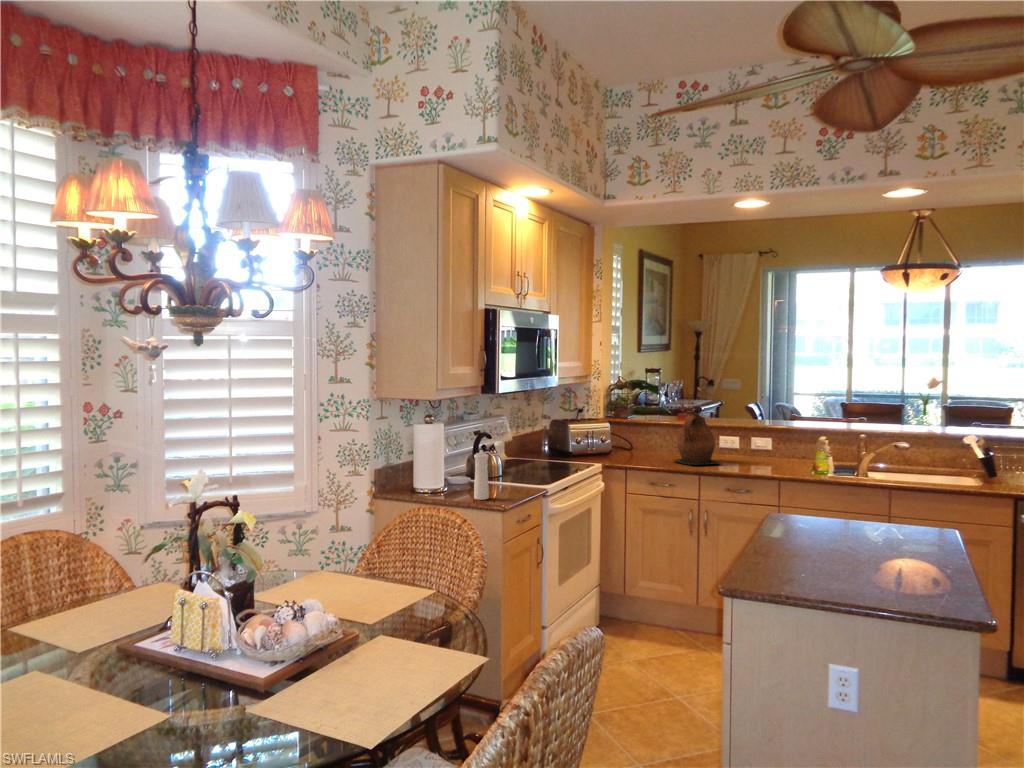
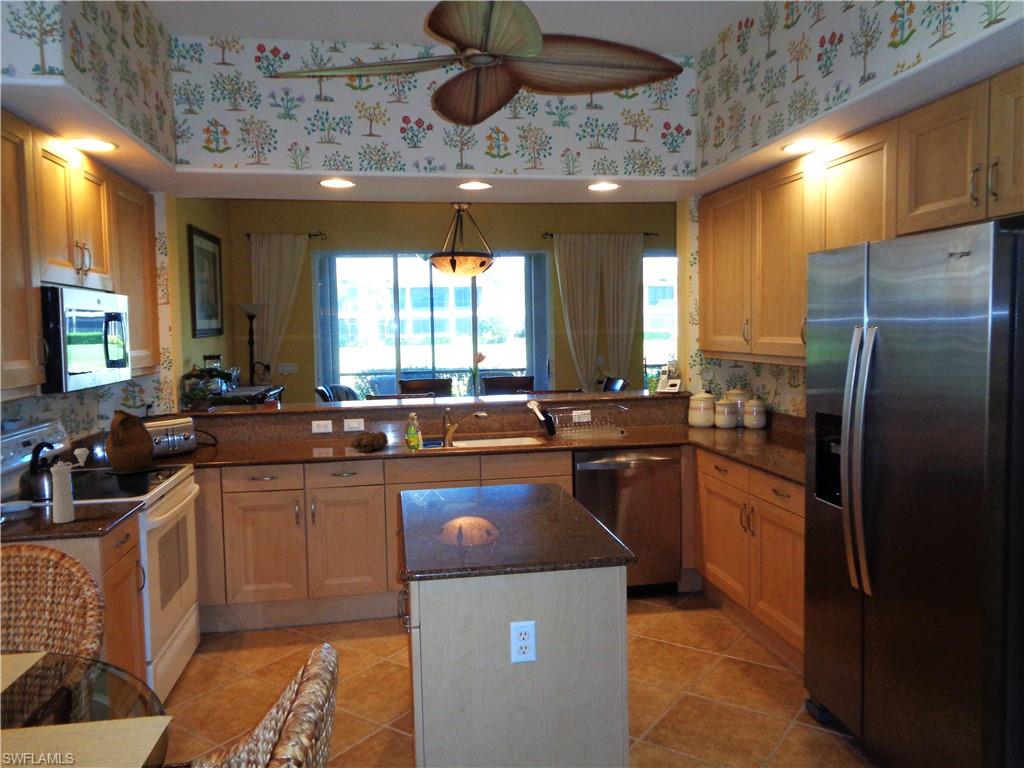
ceramic pitcher: present [675,411,721,465] -> present [103,410,163,474]
bread loaf: none [748,450,790,471] -> present [351,431,388,452]

